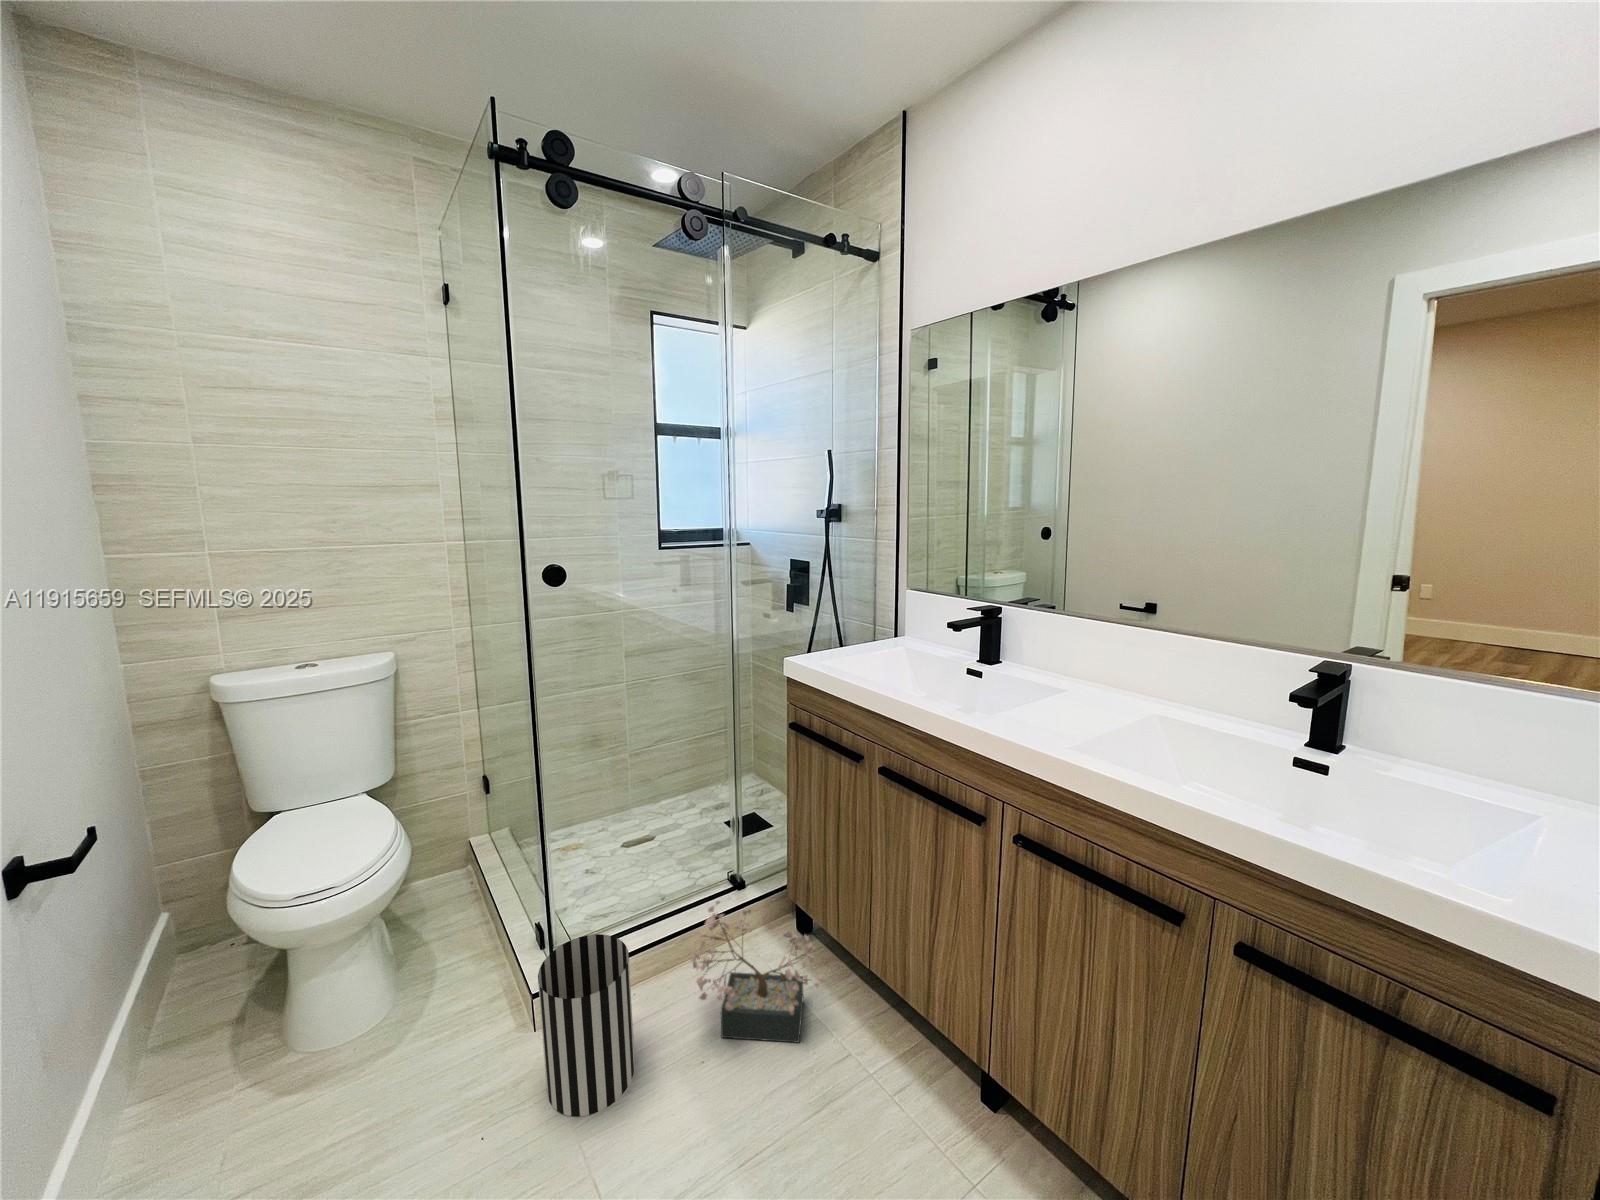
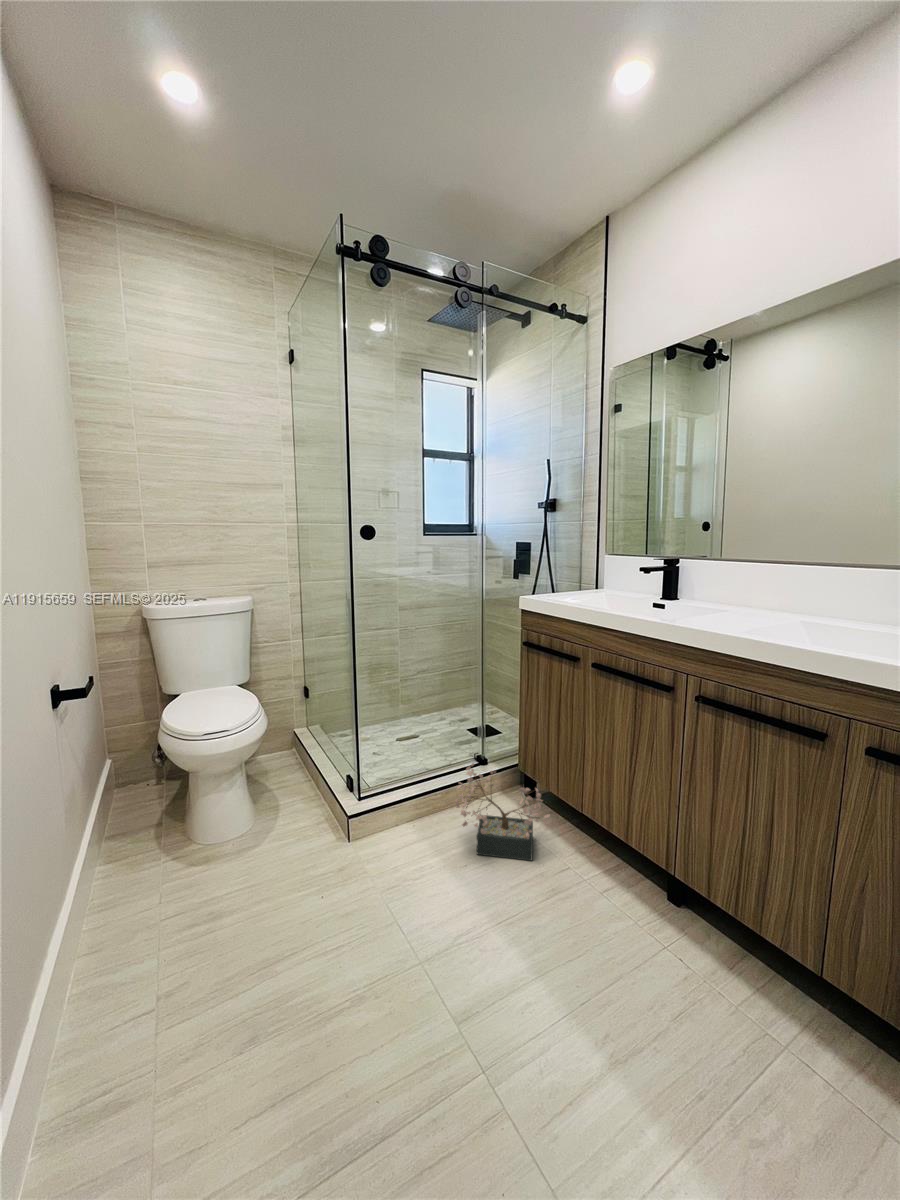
wastebasket: present [538,934,635,1117] -> none [360,775,419,890]

